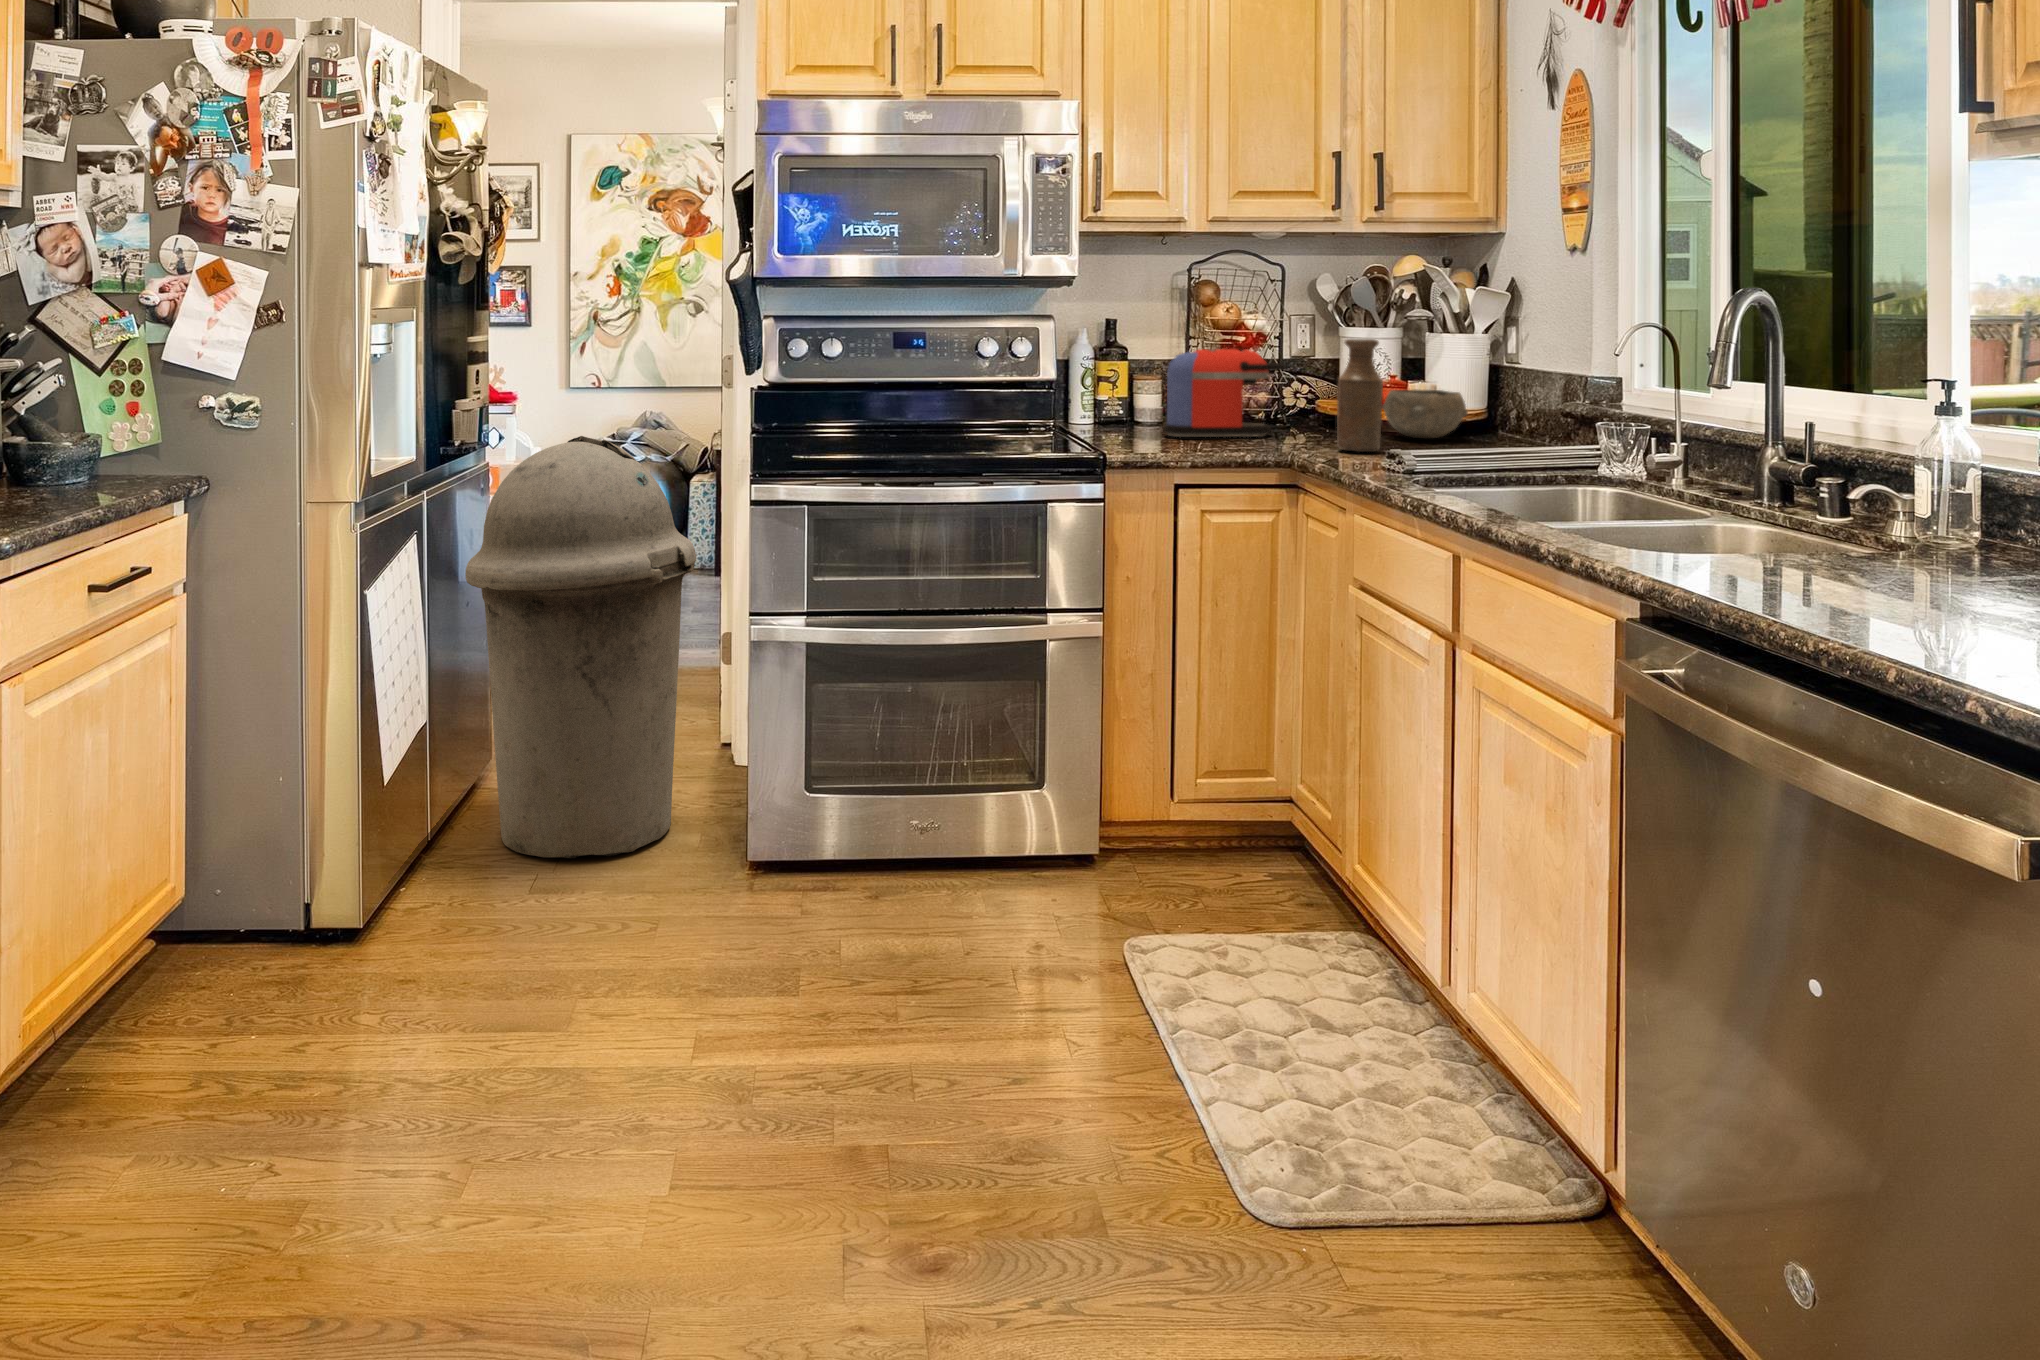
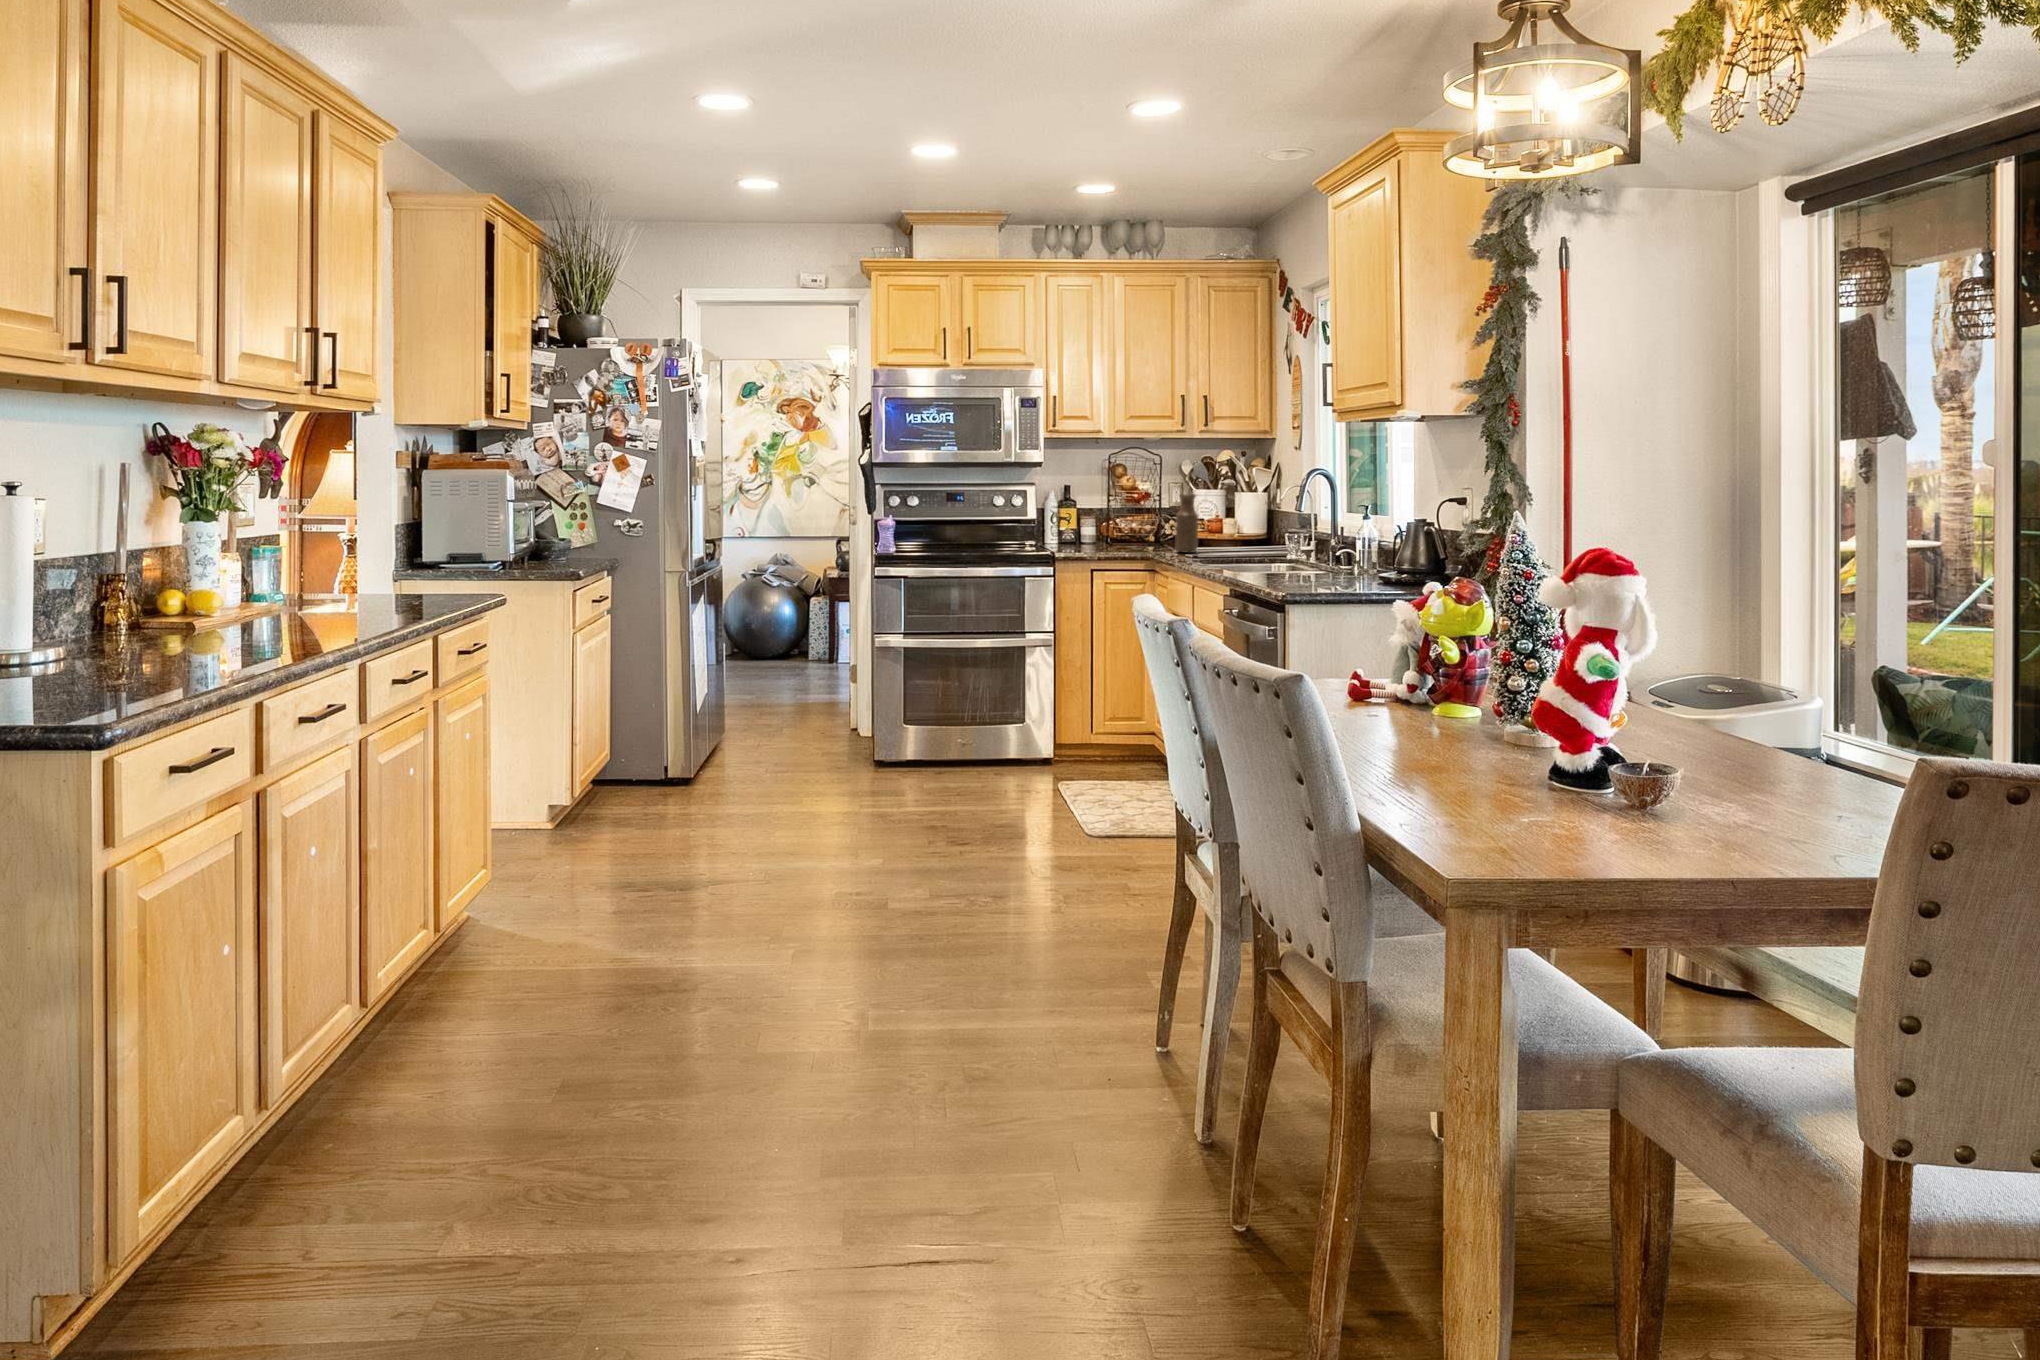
coffee maker: present [1164,349,1287,437] -> none [1090,501,1156,548]
bowl: present [1383,390,1468,439] -> none [1207,522,1250,548]
trash can: present [465,436,696,858] -> none [720,546,840,761]

